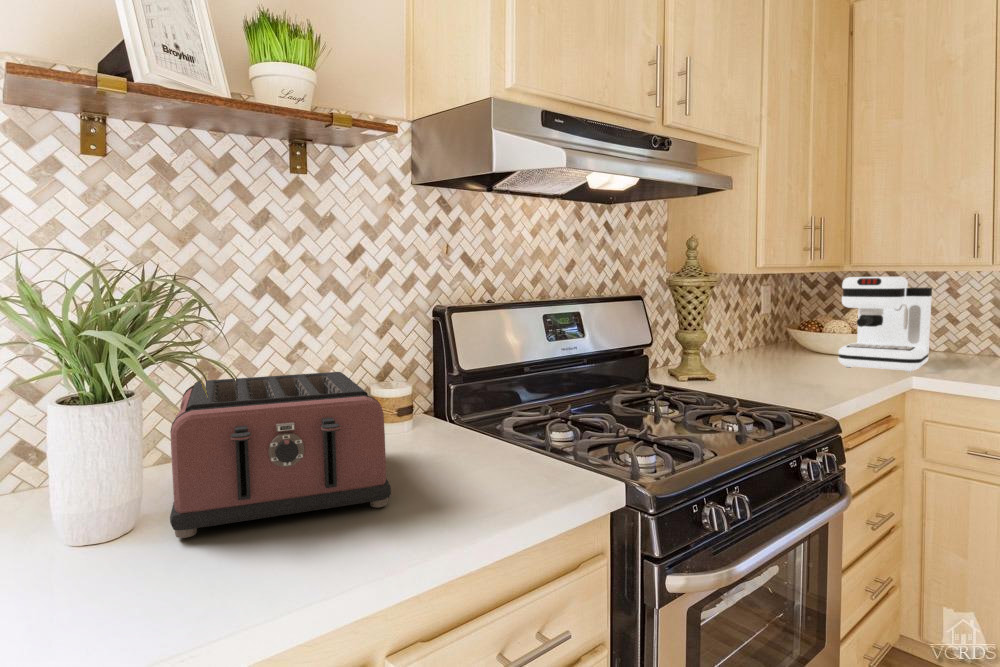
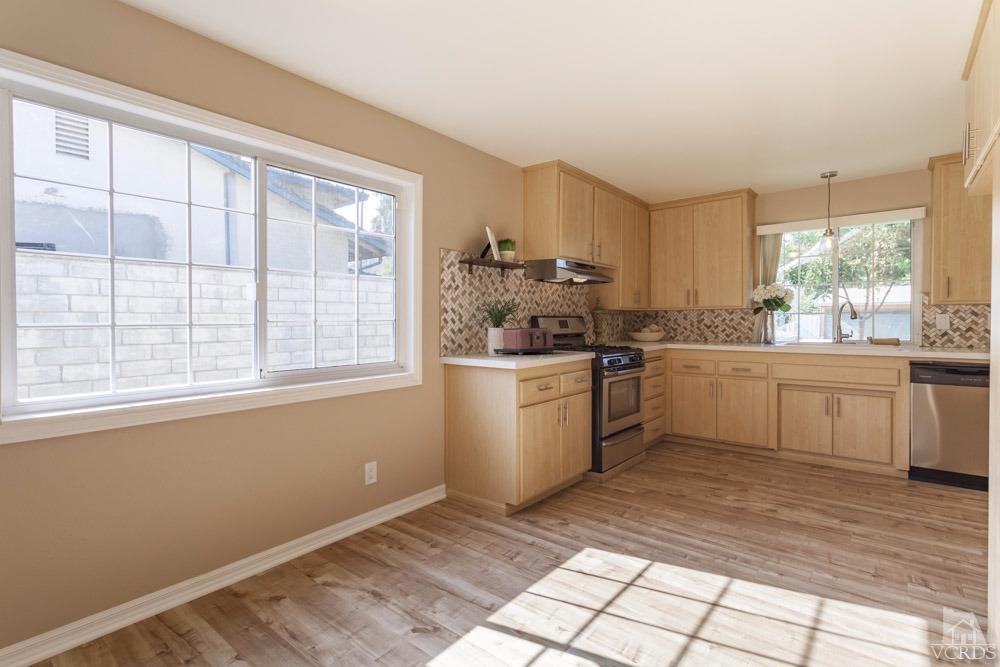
coffee maker: present [838,277,932,372] -> none [647,310,677,343]

